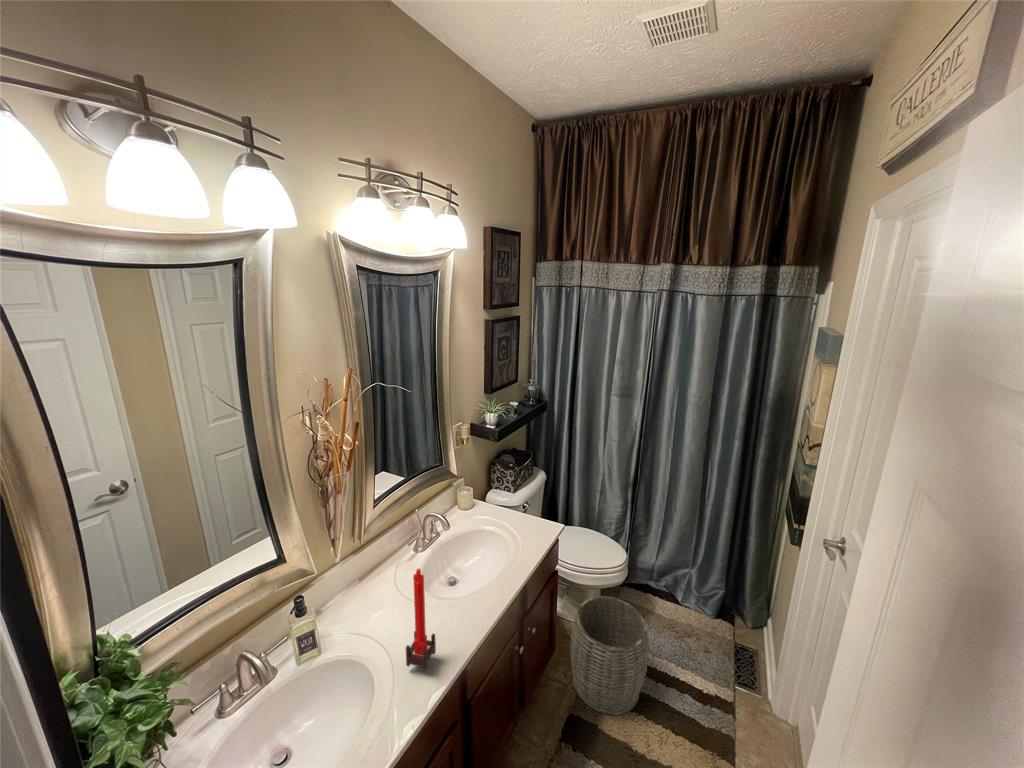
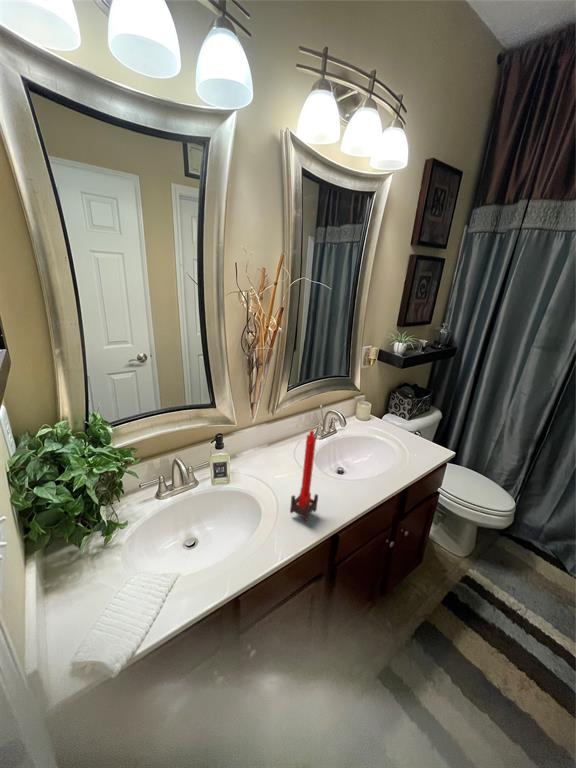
woven basket: present [570,596,649,715] -> none [435,530,529,643]

